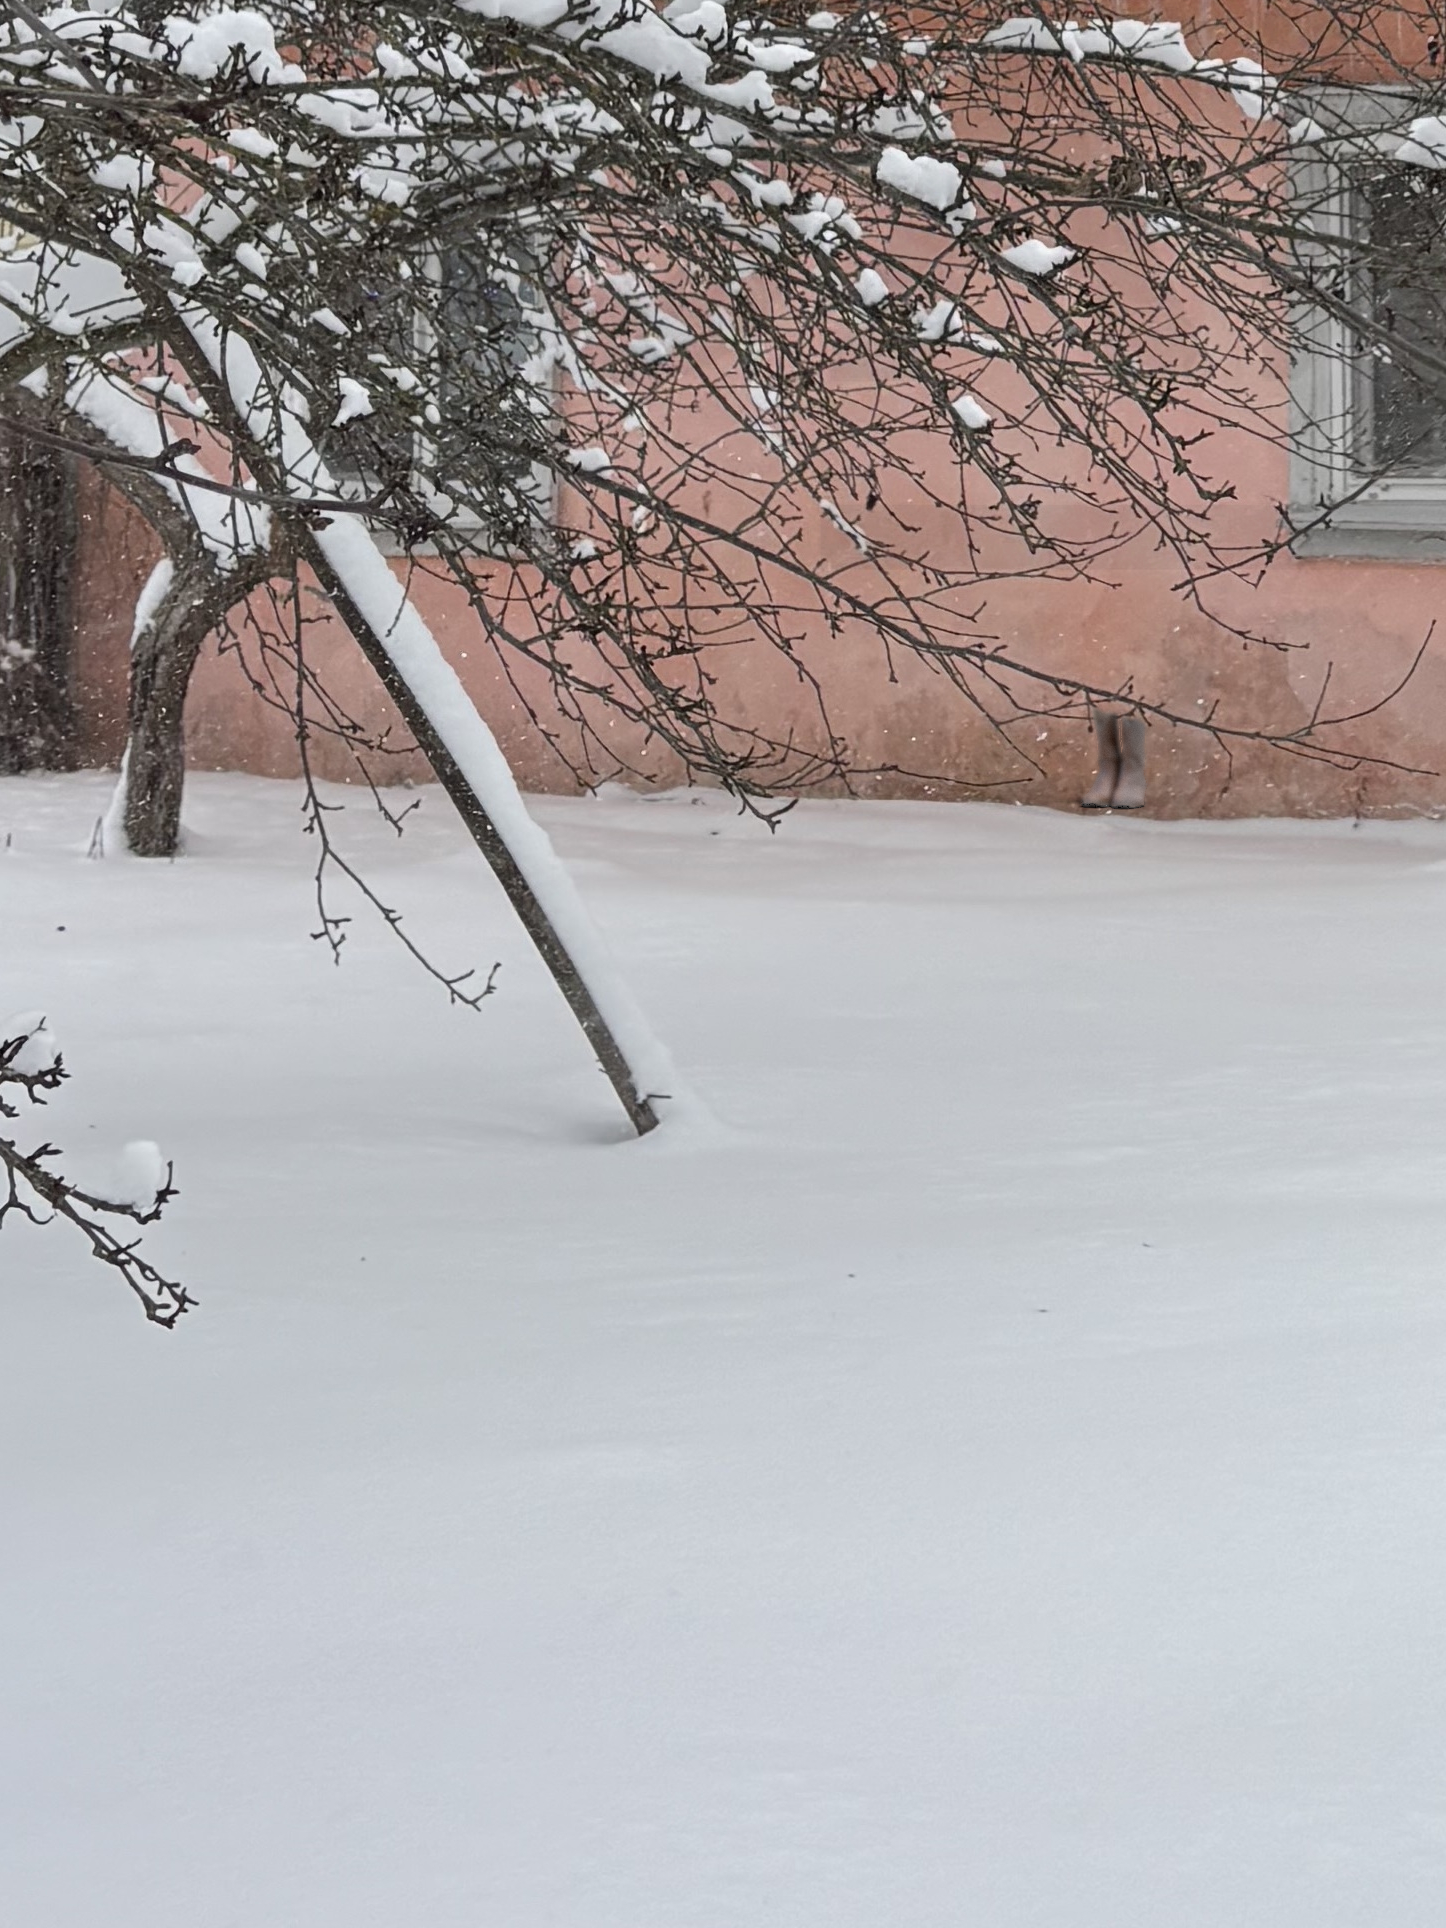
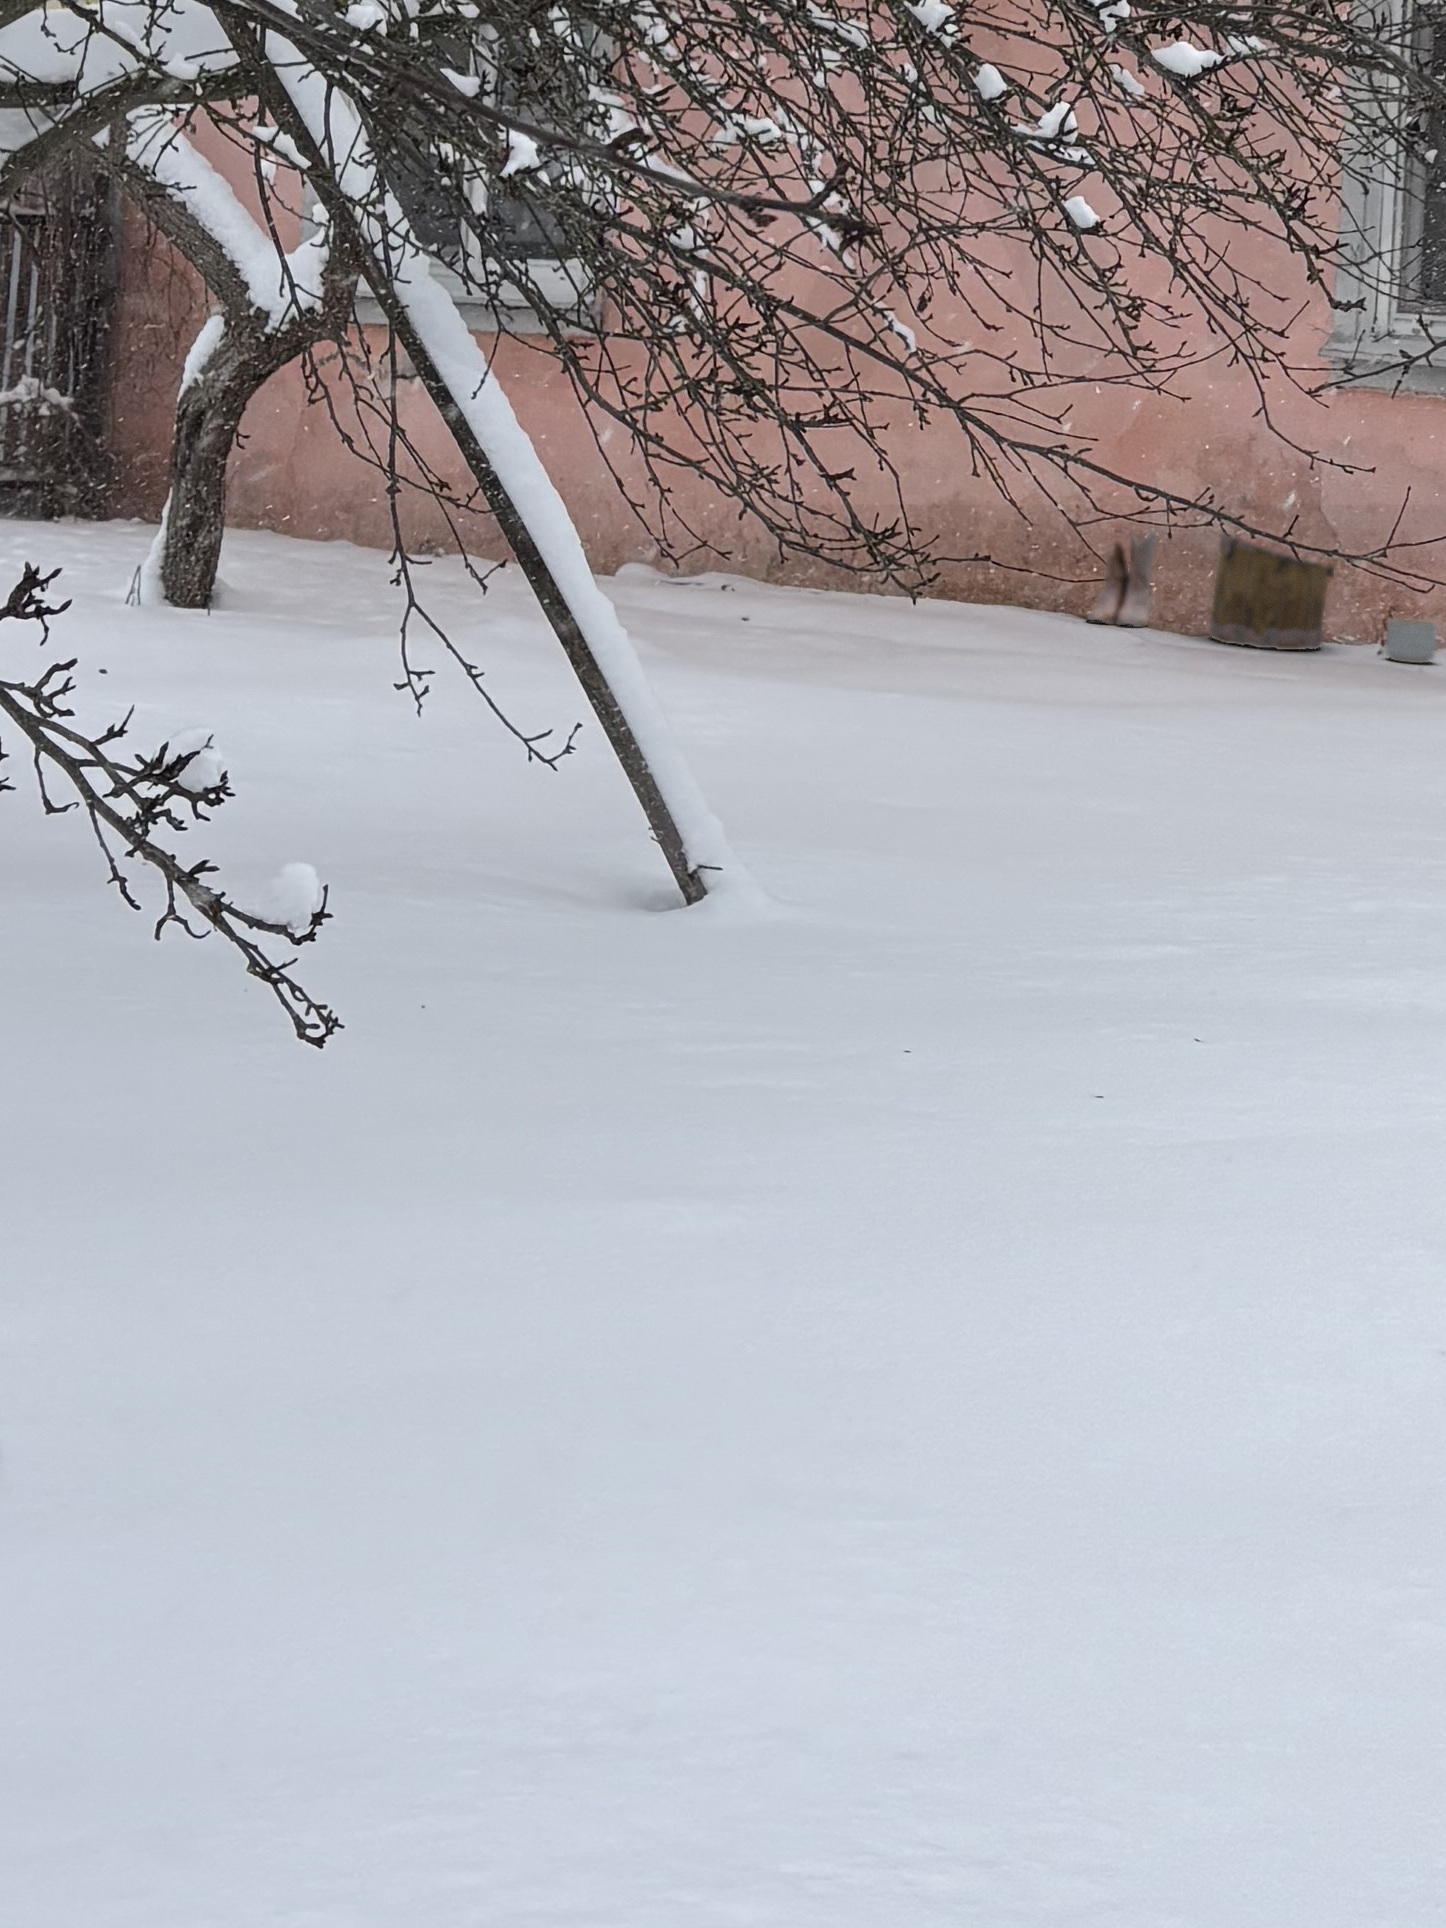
bucket: none [1203,692,1331,820] -> present [1209,534,1334,650]
planter: none [1382,781,1432,824] -> present [1386,619,1437,663]

